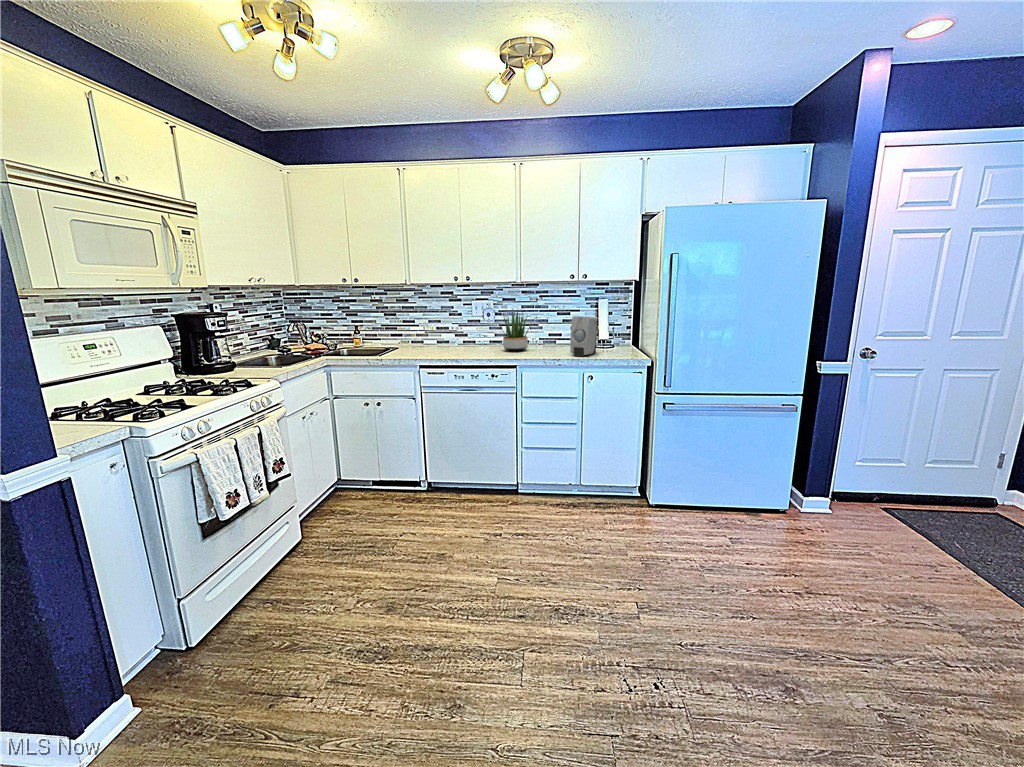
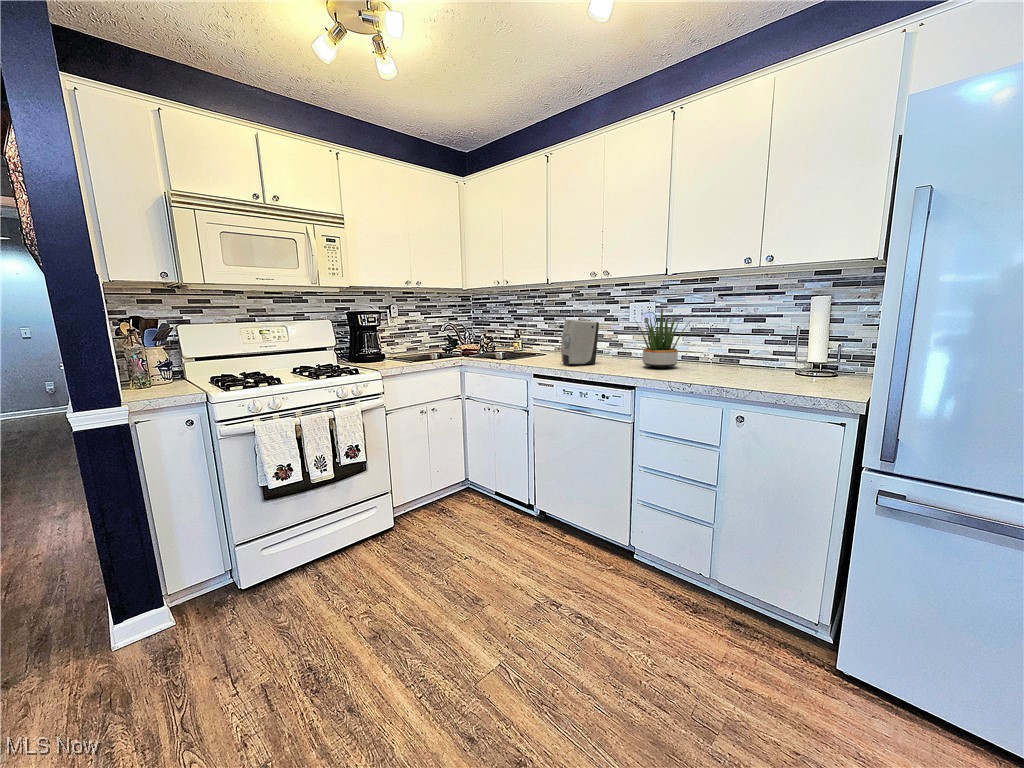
soap dispenser: present [570,316,598,357] -> present [561,320,599,366]

